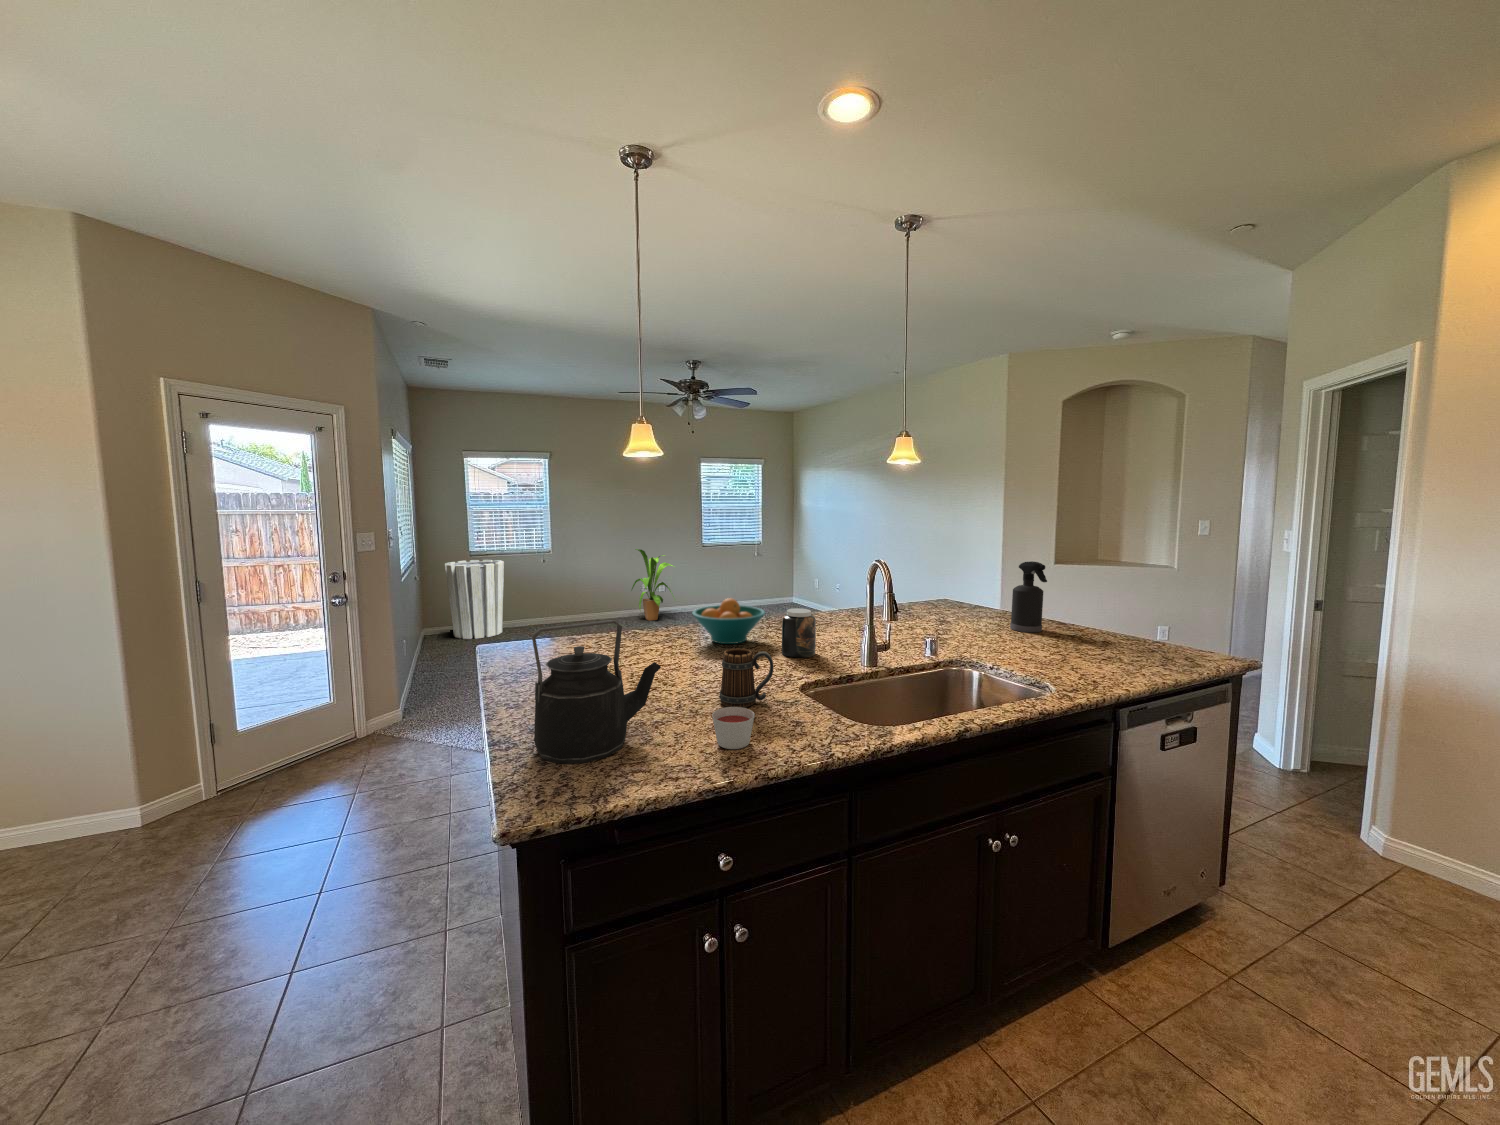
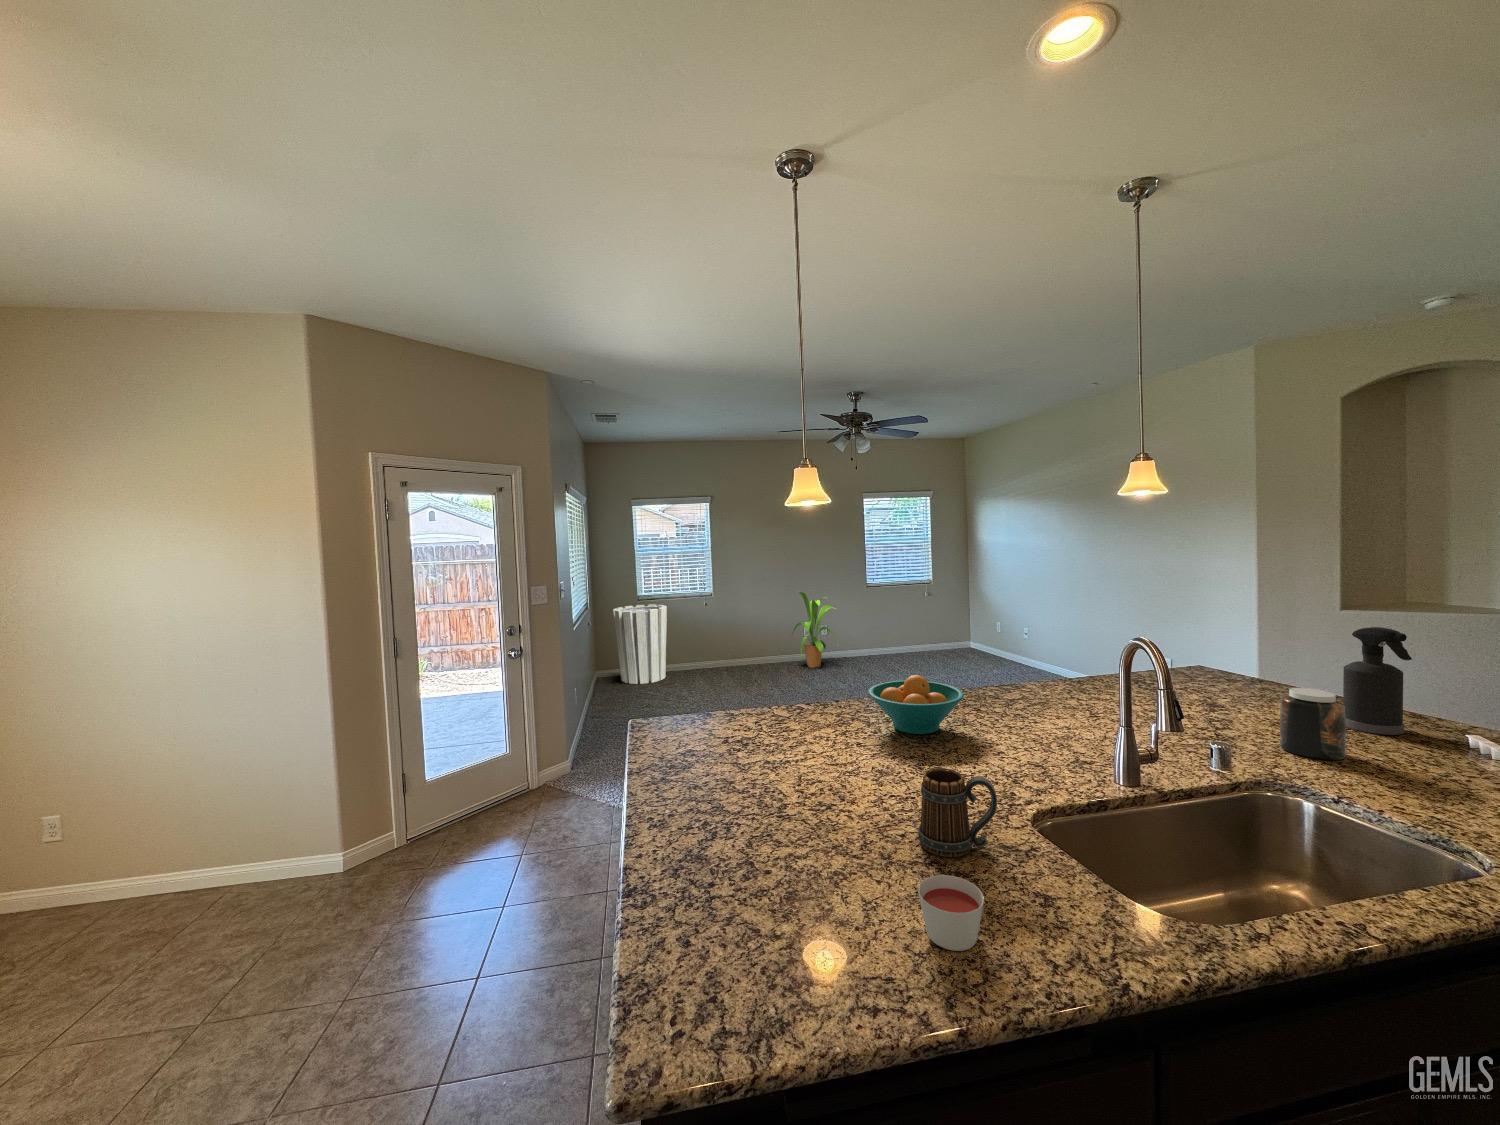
jar: present [782,608,816,658] -> present [1280,688,1346,760]
kettle: present [532,620,661,764] -> none [672,738,840,948]

